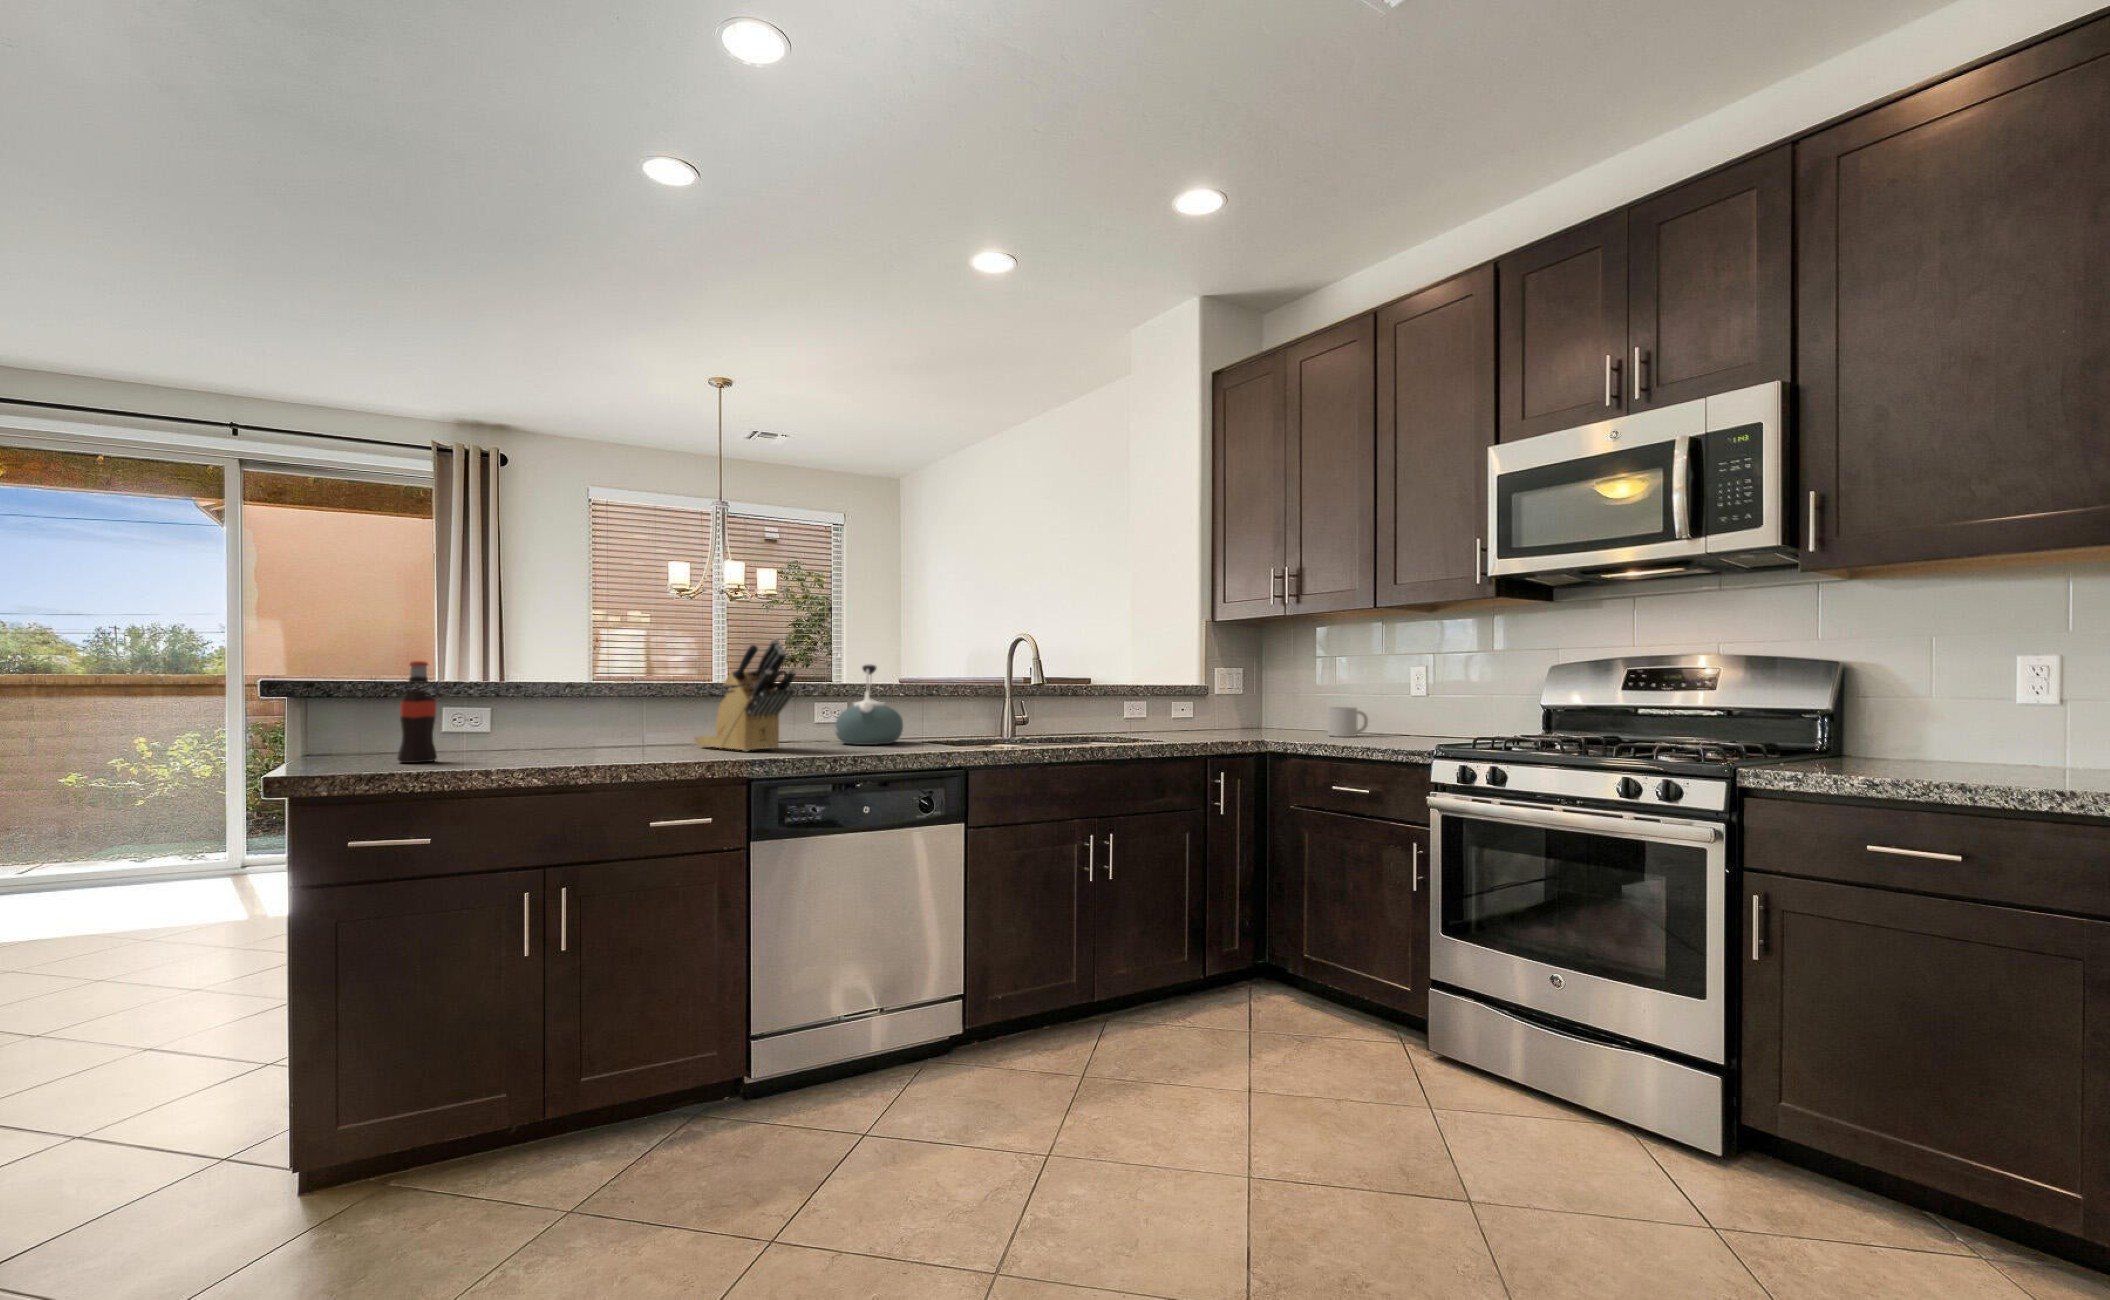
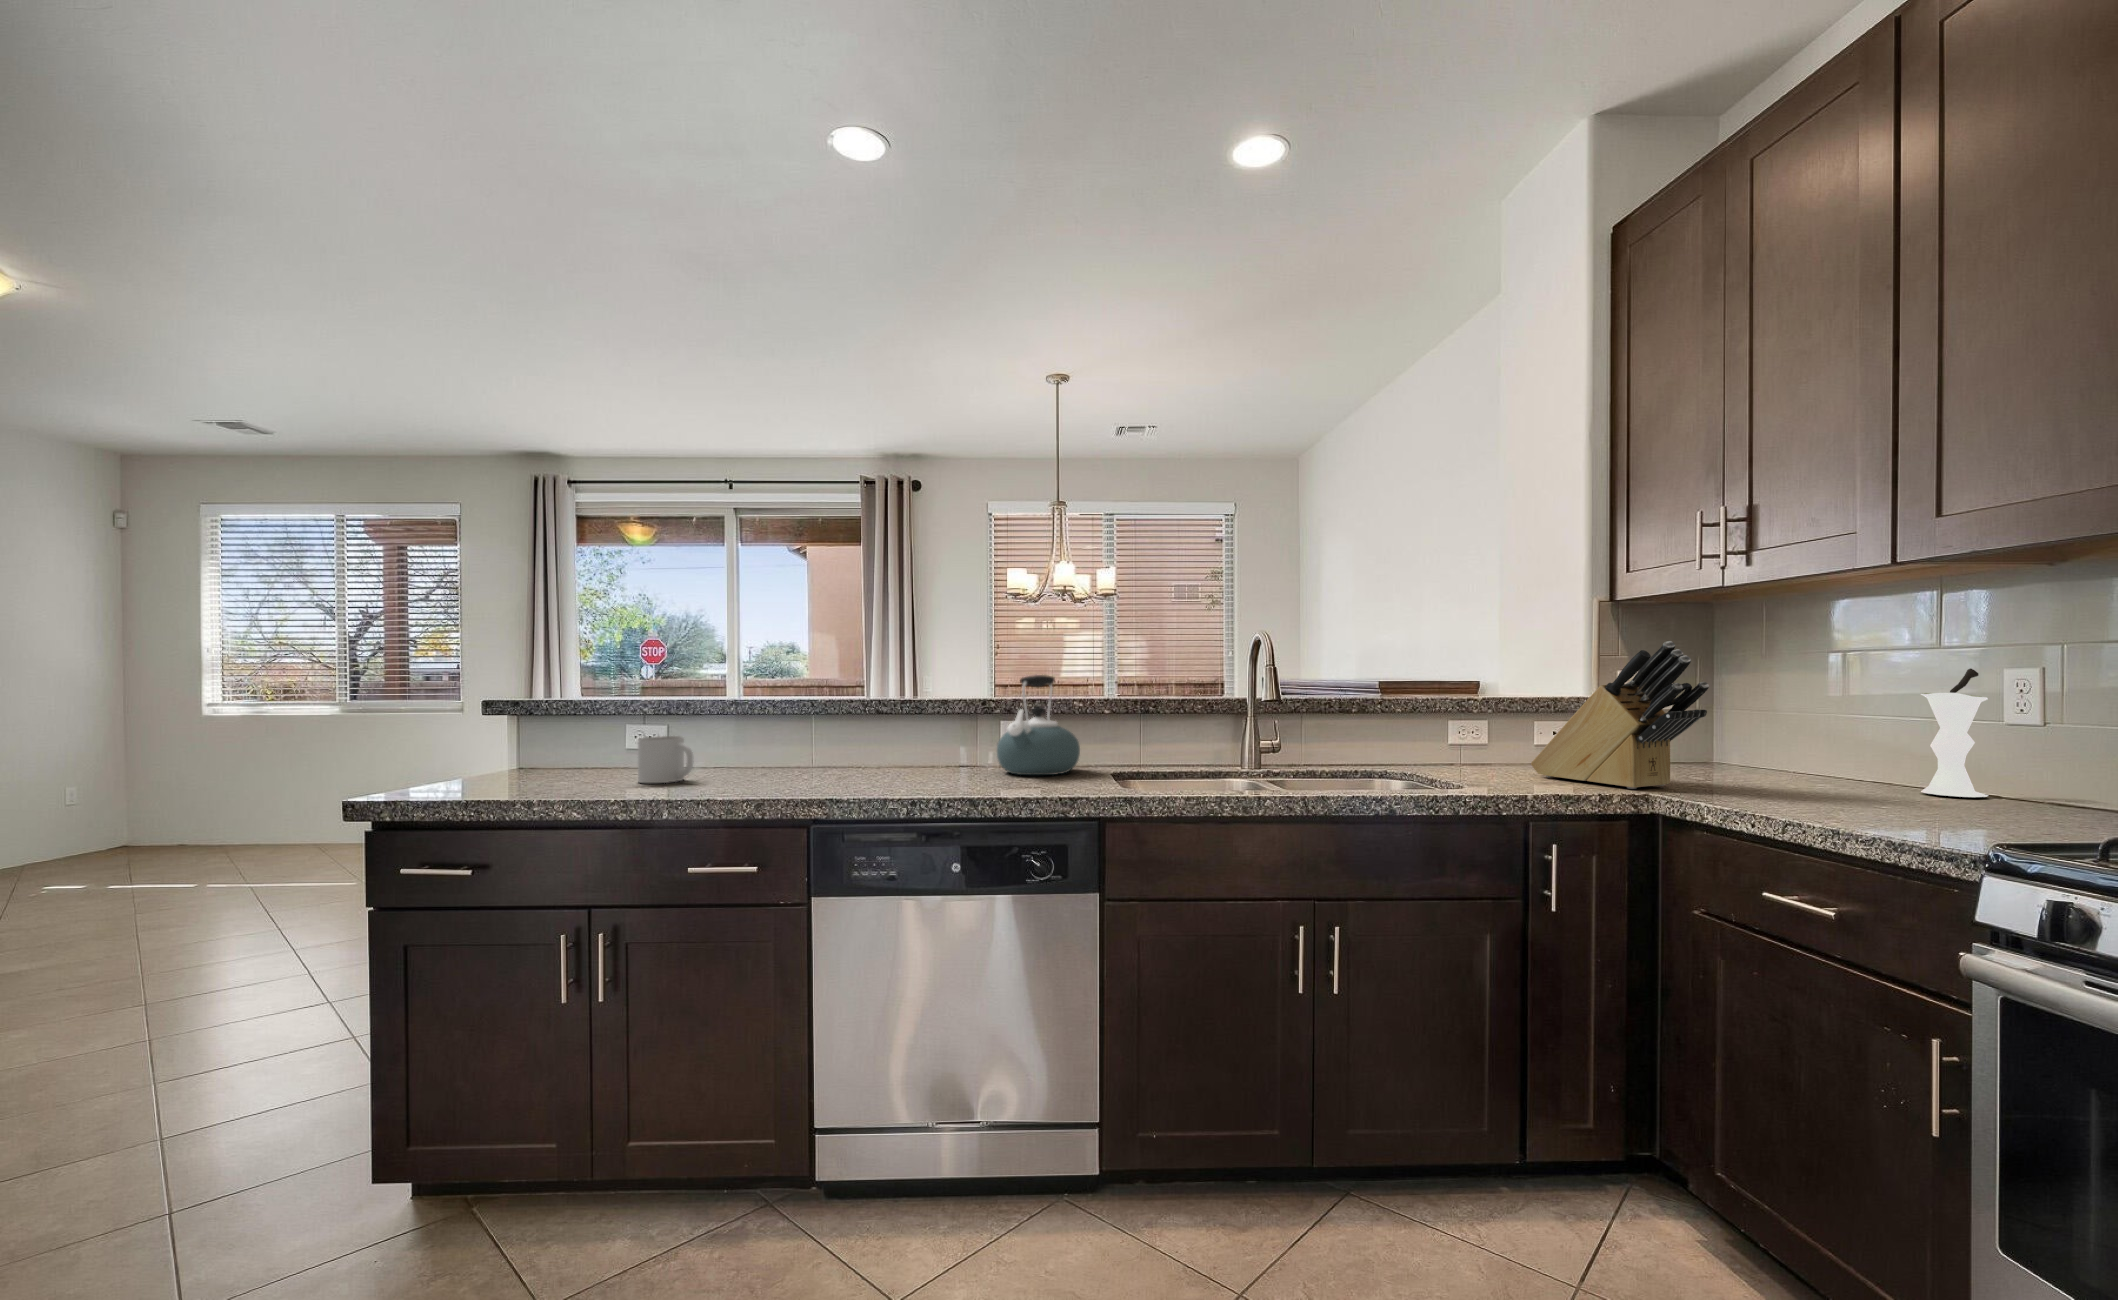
knife block: present [695,639,796,751] -> present [1531,641,1709,789]
bottle: present [397,661,437,763] -> none [534,679,573,781]
vase: none [1384,666,1412,735] -> present [1921,668,1988,797]
mug: present [1328,707,1368,737] -> present [638,736,693,783]

